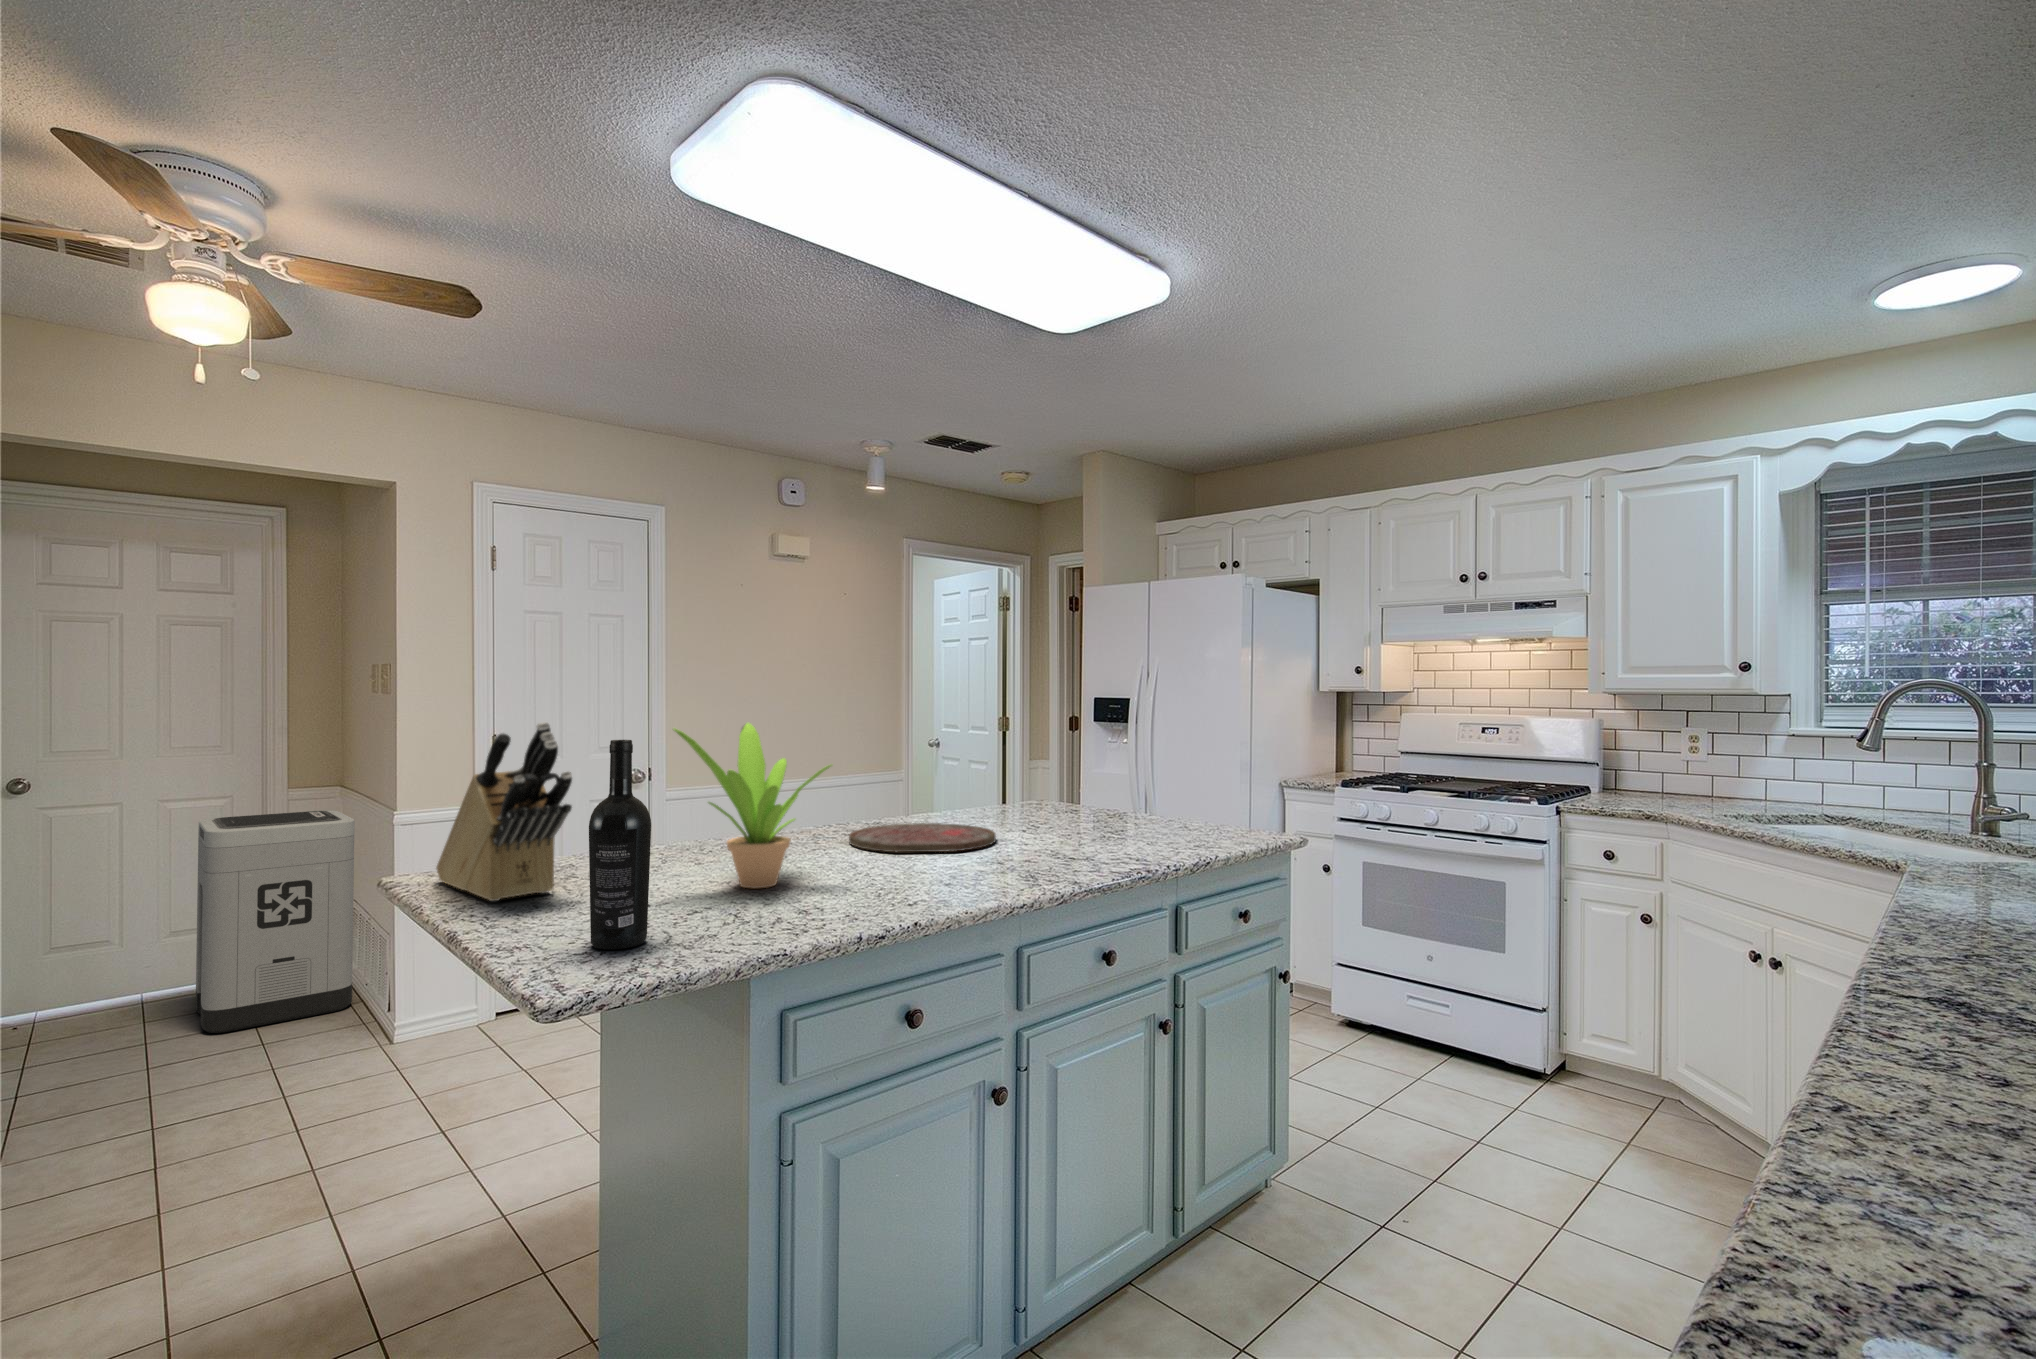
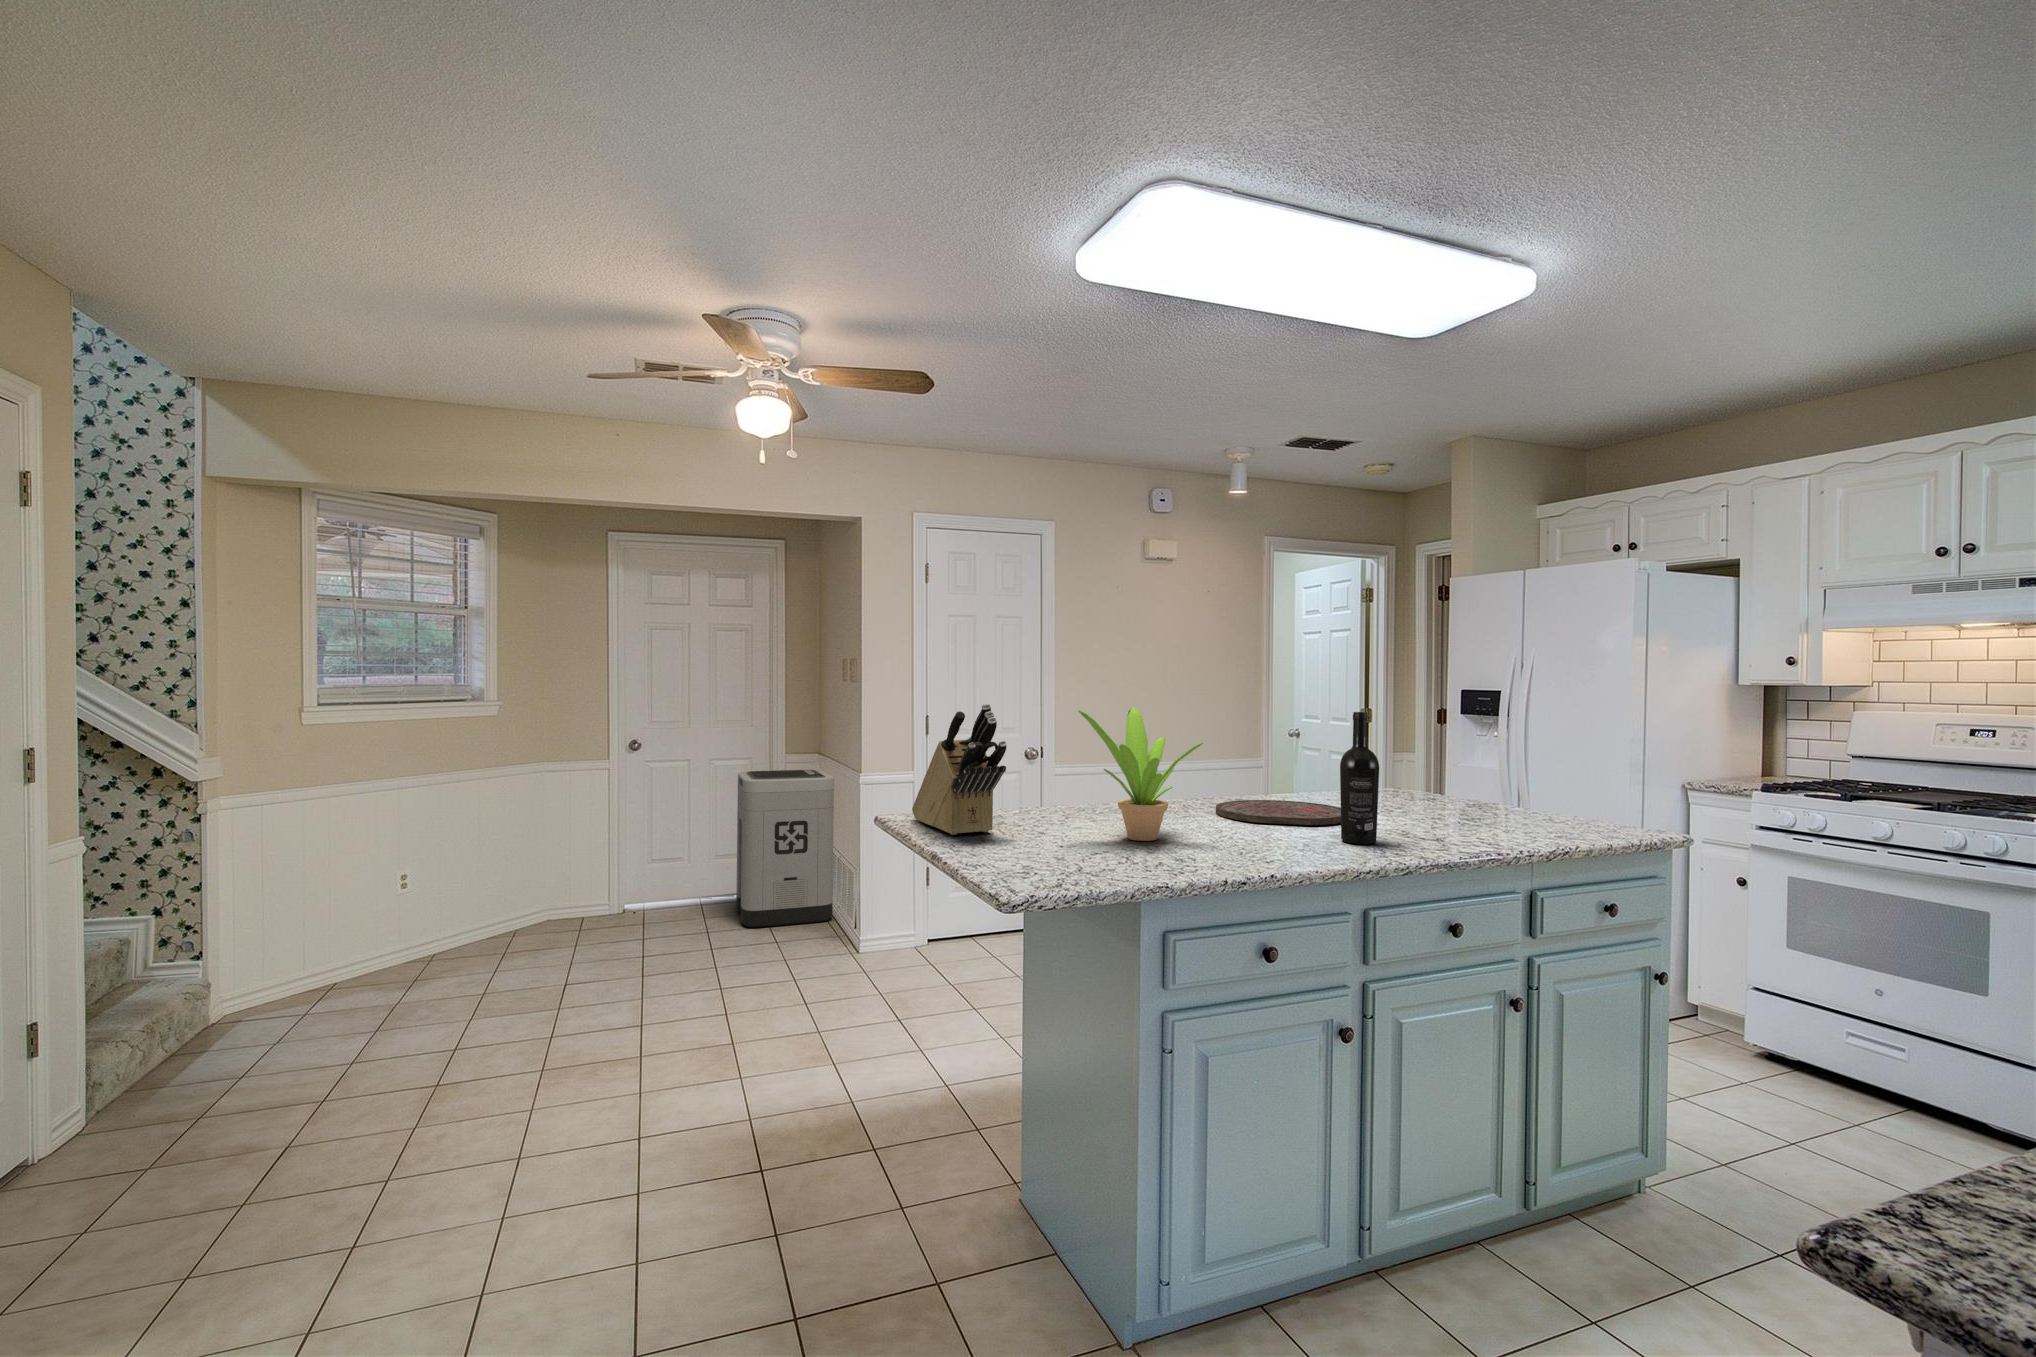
wine bottle: present [589,740,651,949] -> present [1340,712,1379,844]

